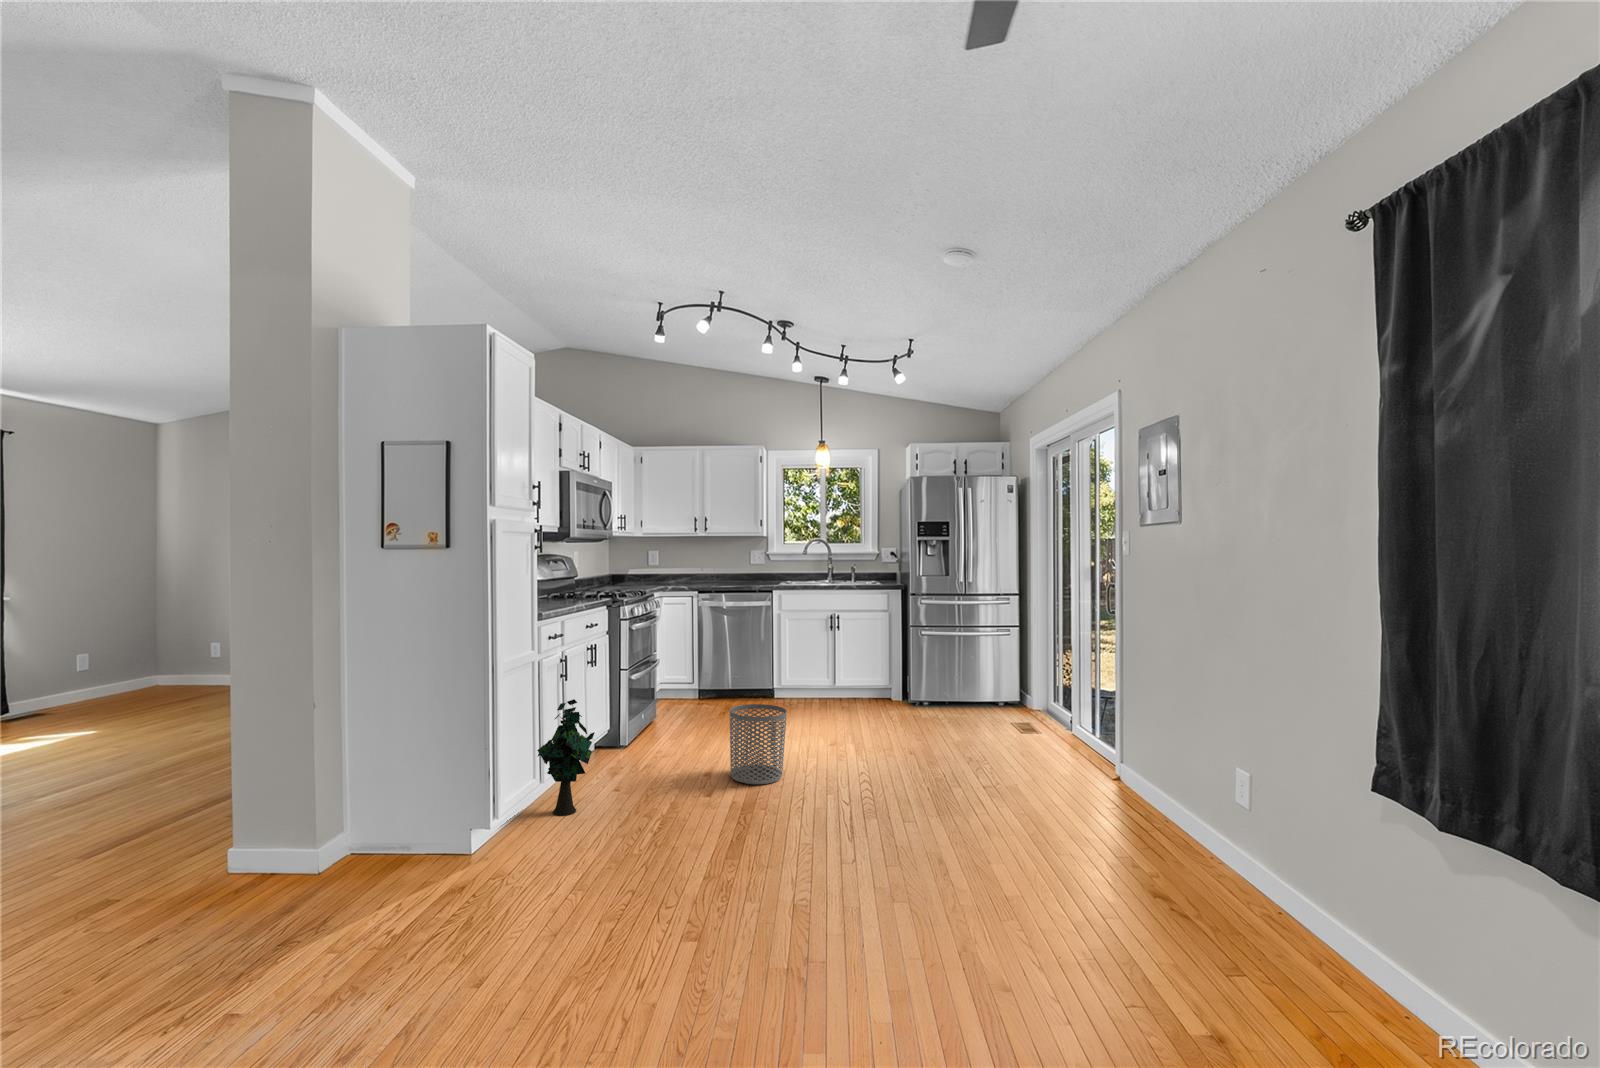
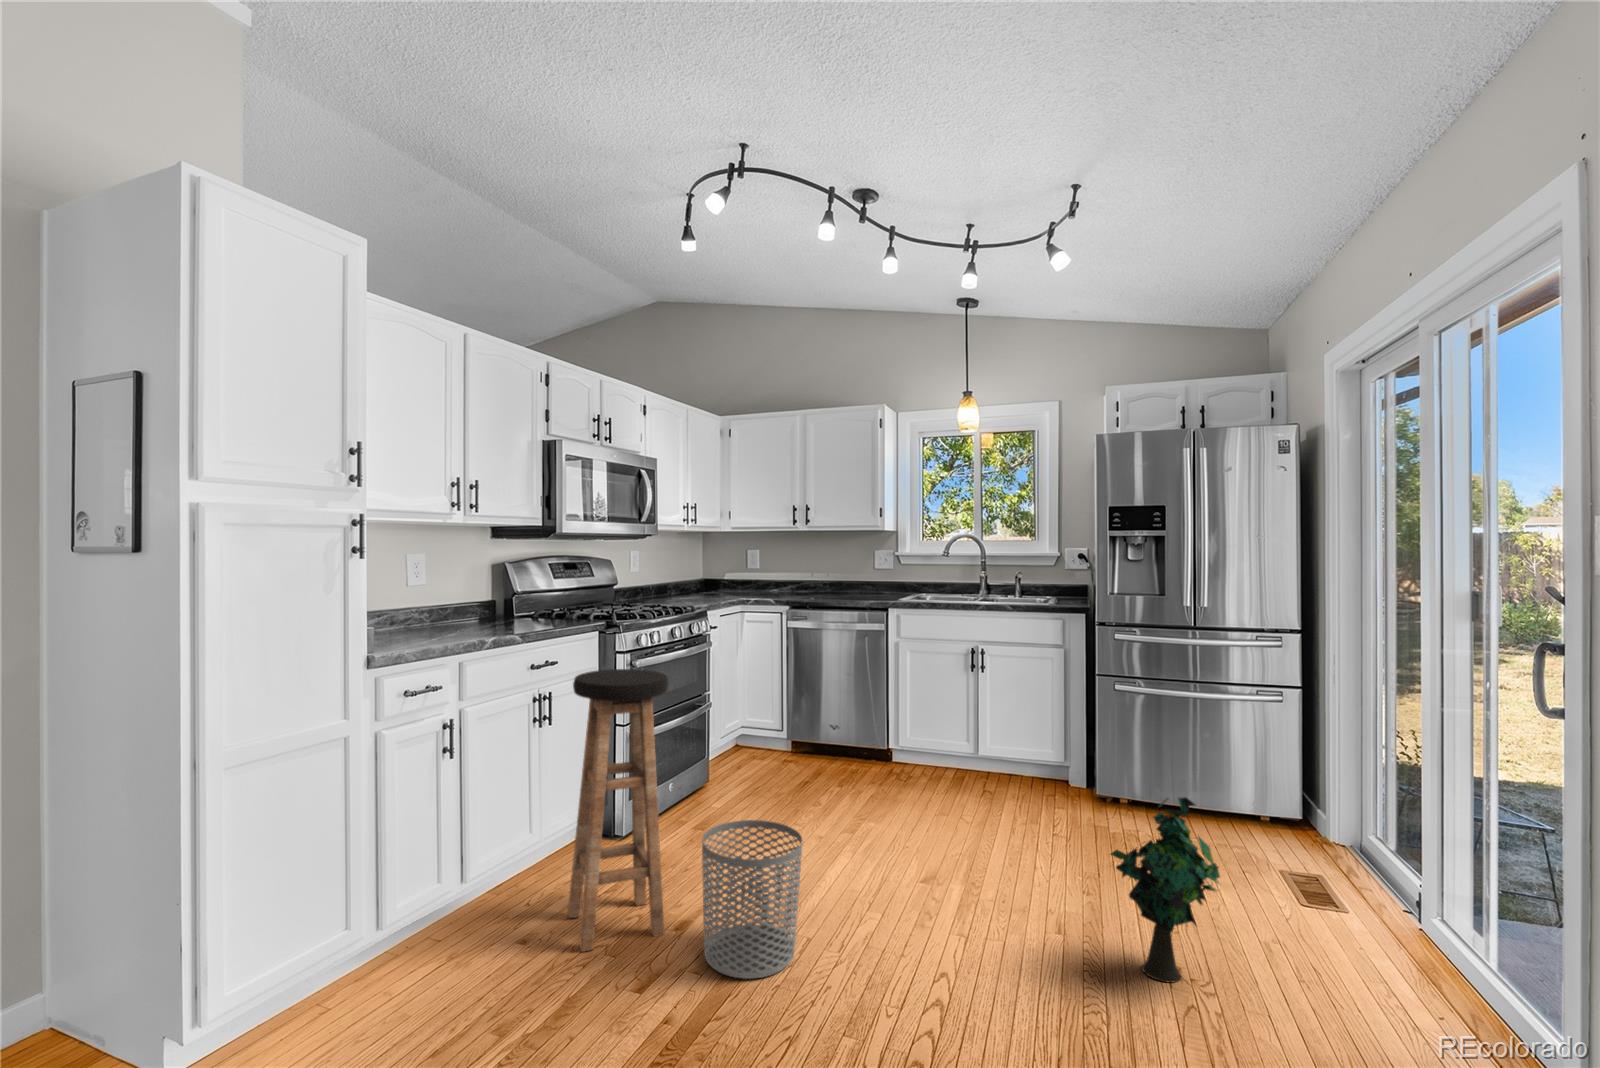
bar stool: none [632,621,700,786] -> present [568,669,668,952]
decorative plant: present [537,699,595,816] -> present [1111,797,1220,983]

